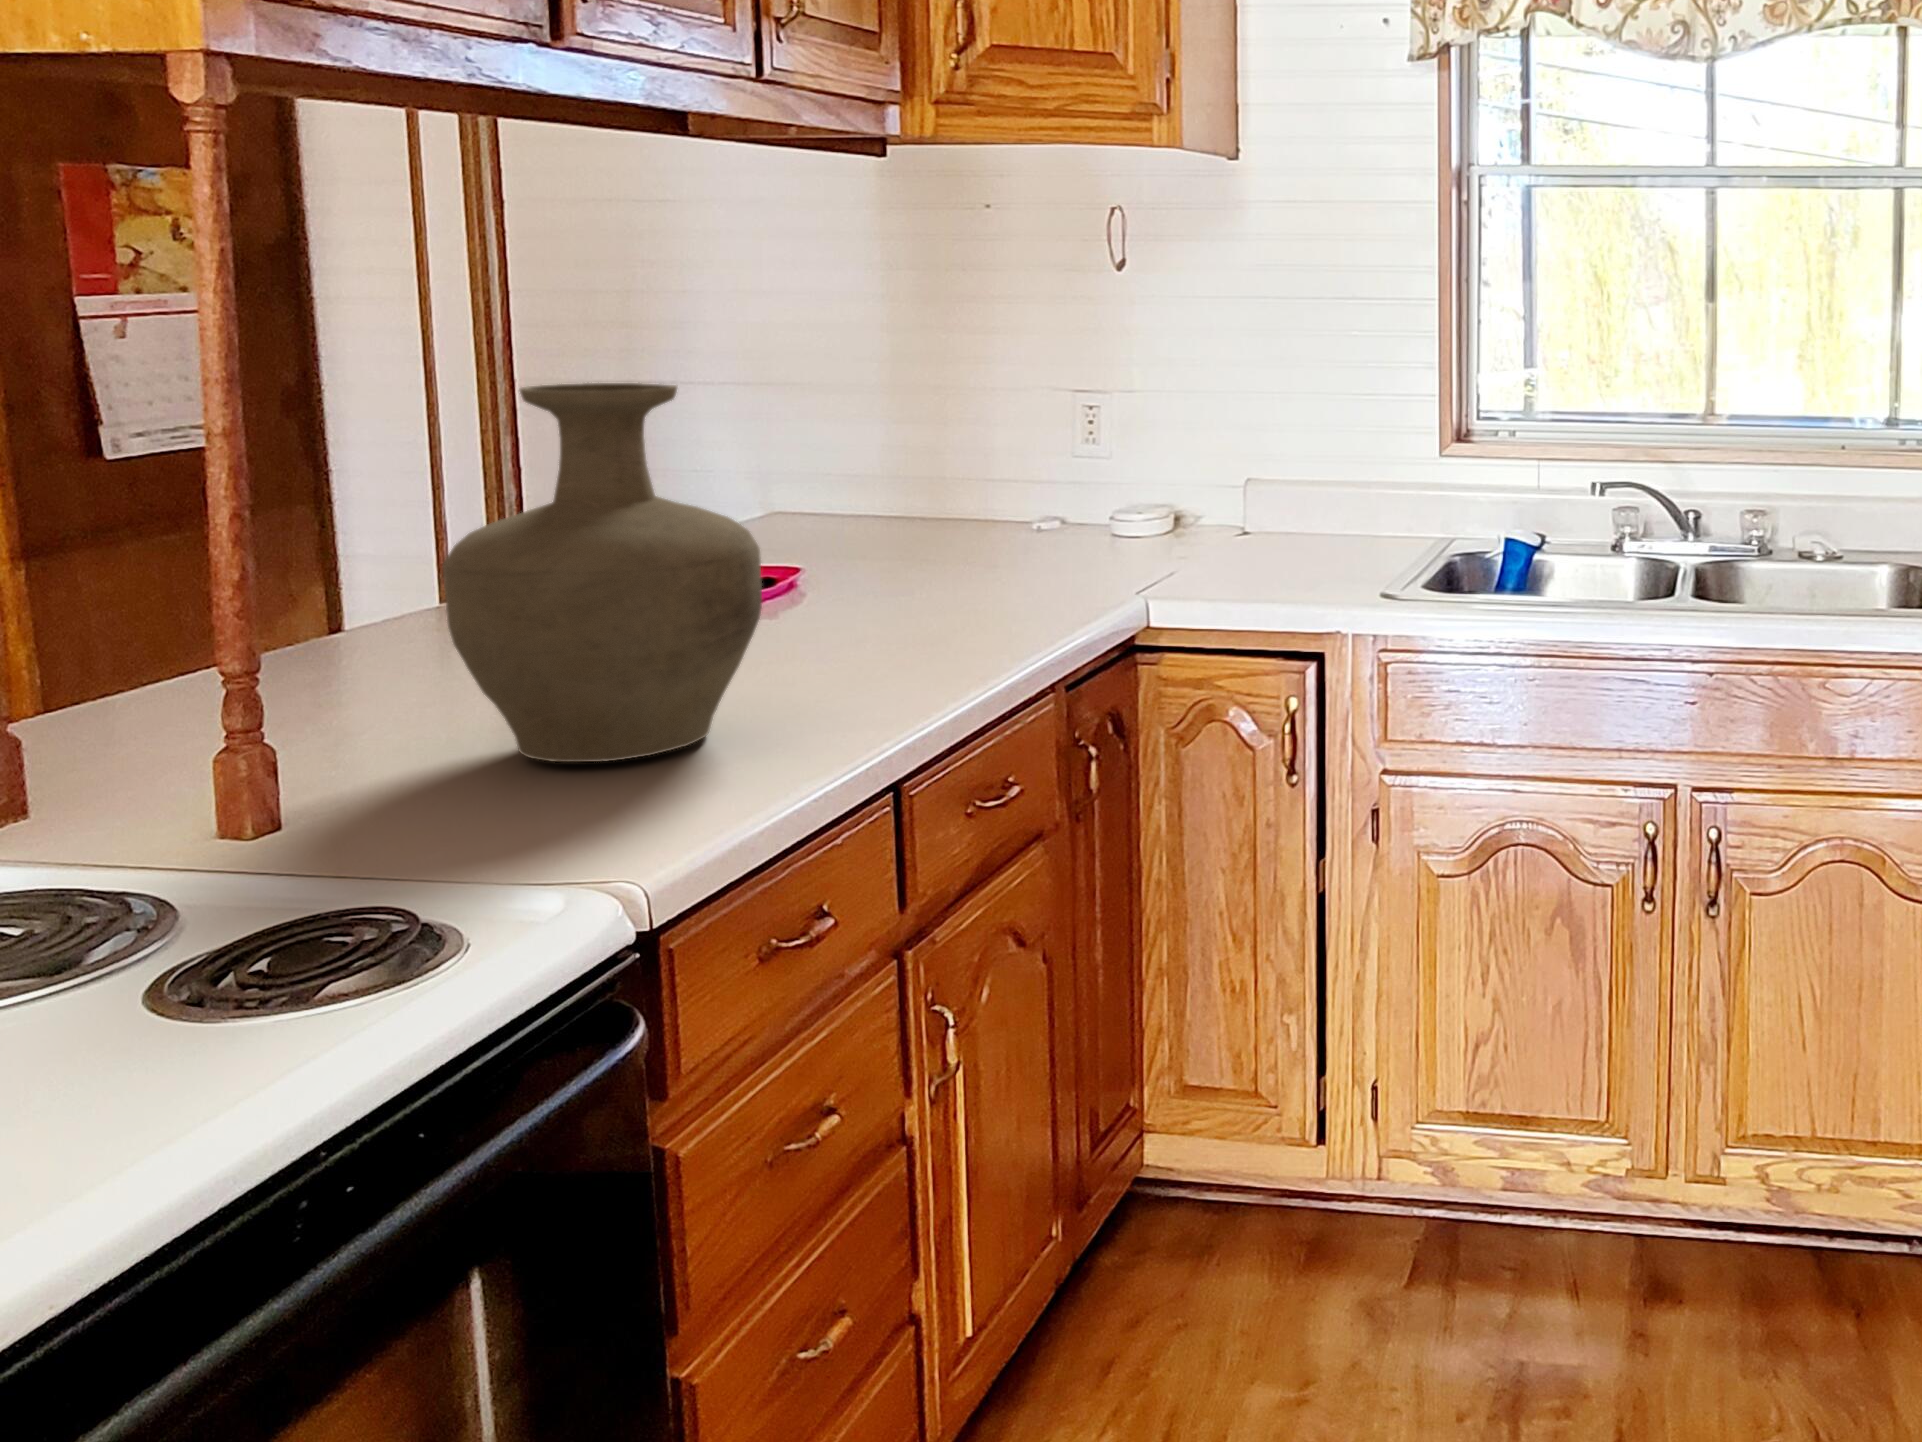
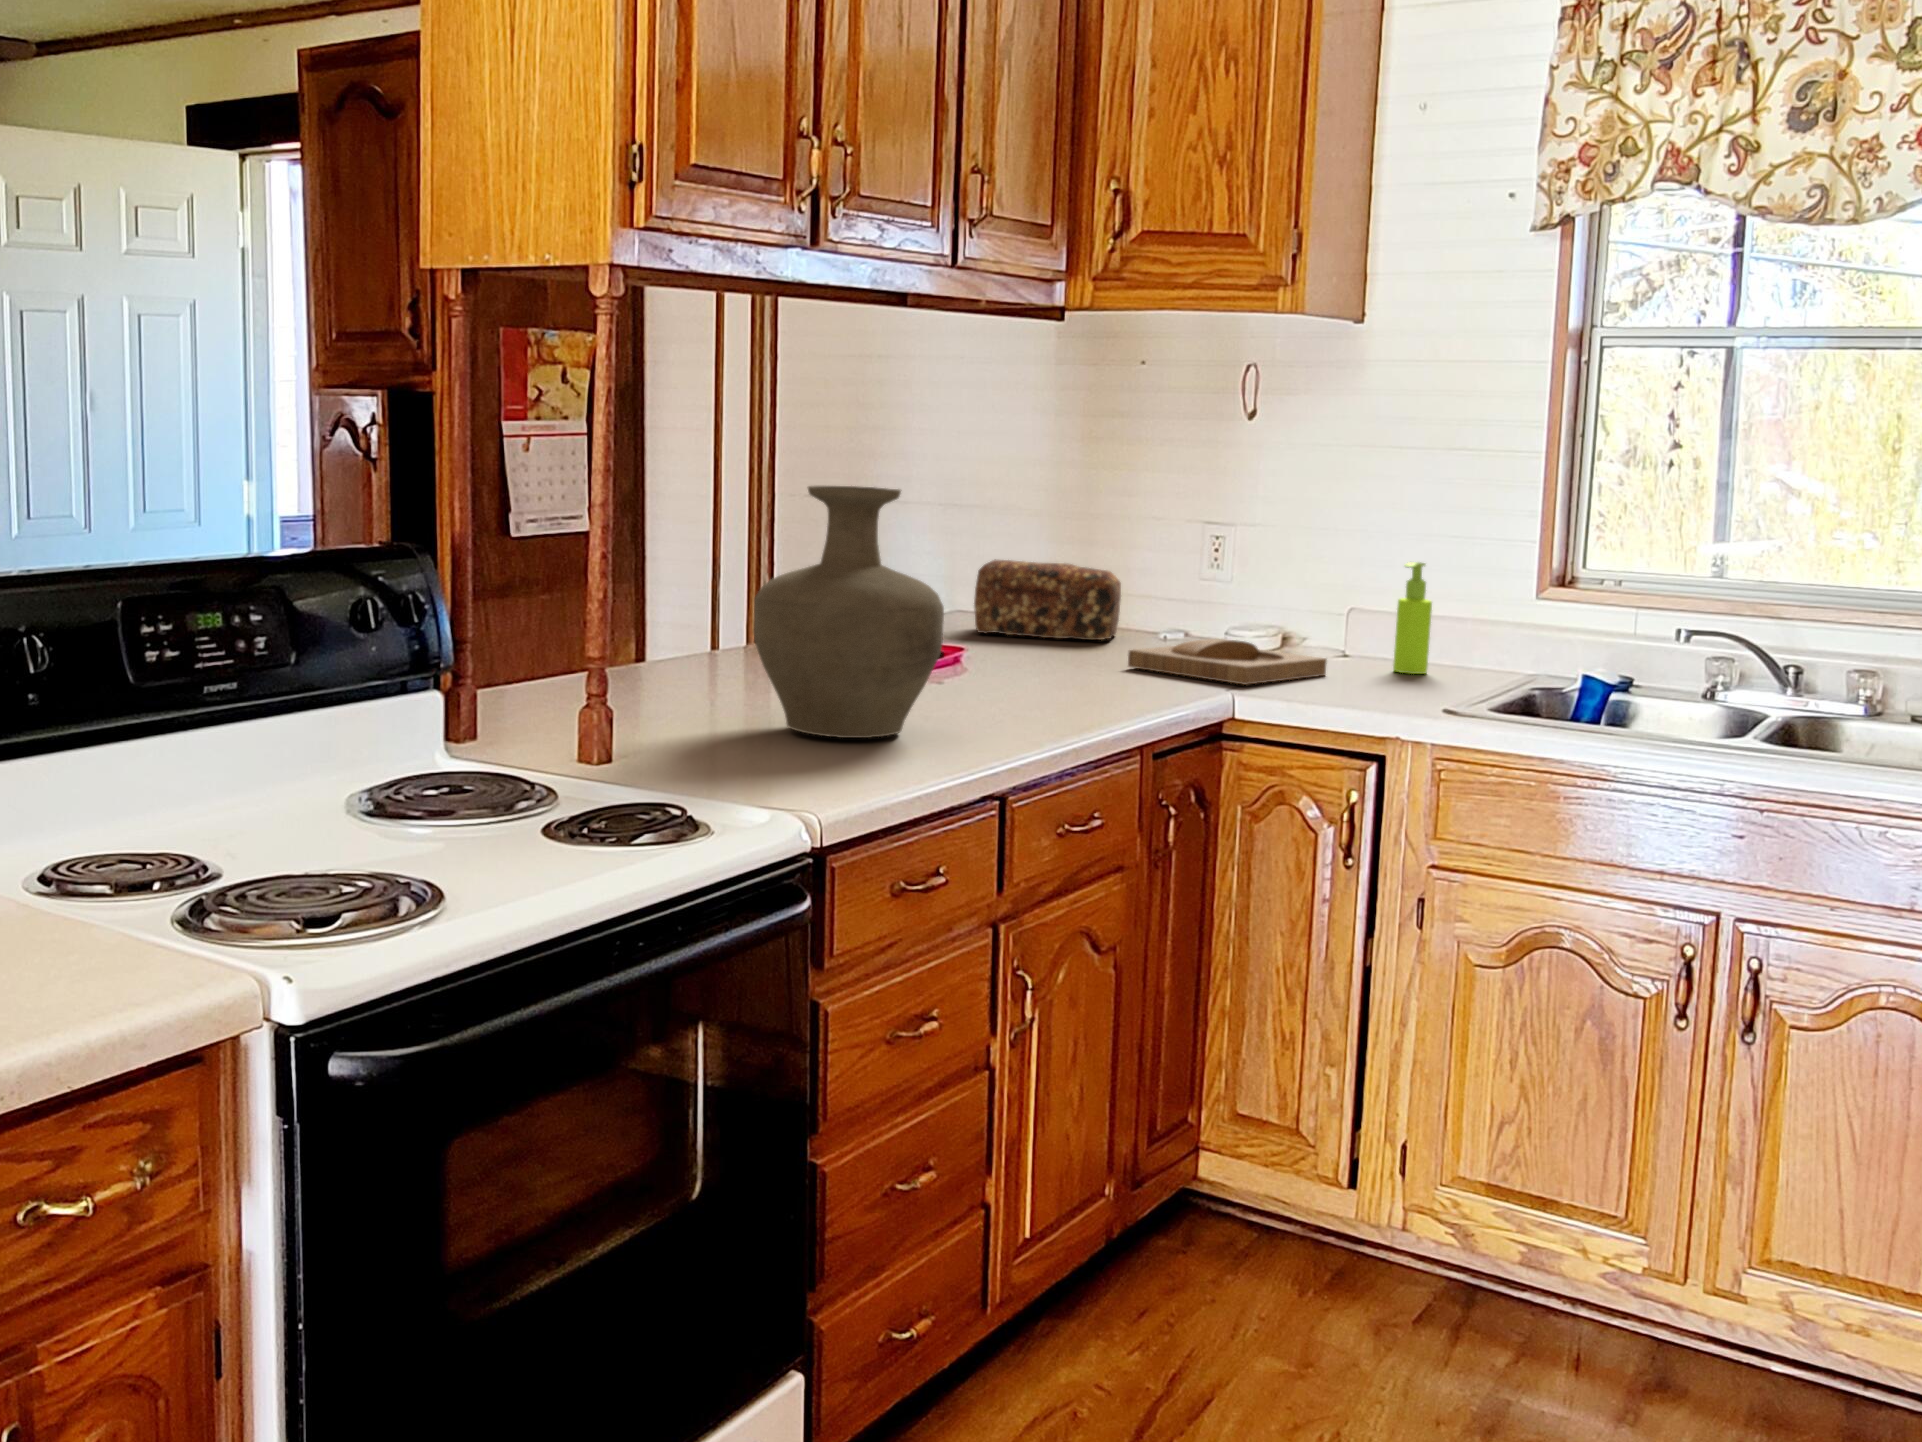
soap dispenser: none [1303,423,1338,545] -> present [1393,562,1432,674]
bread loaf: none [805,447,987,540] -> present [974,559,1121,640]
tray: none [1009,527,1236,583] -> present [1128,639,1327,685]

